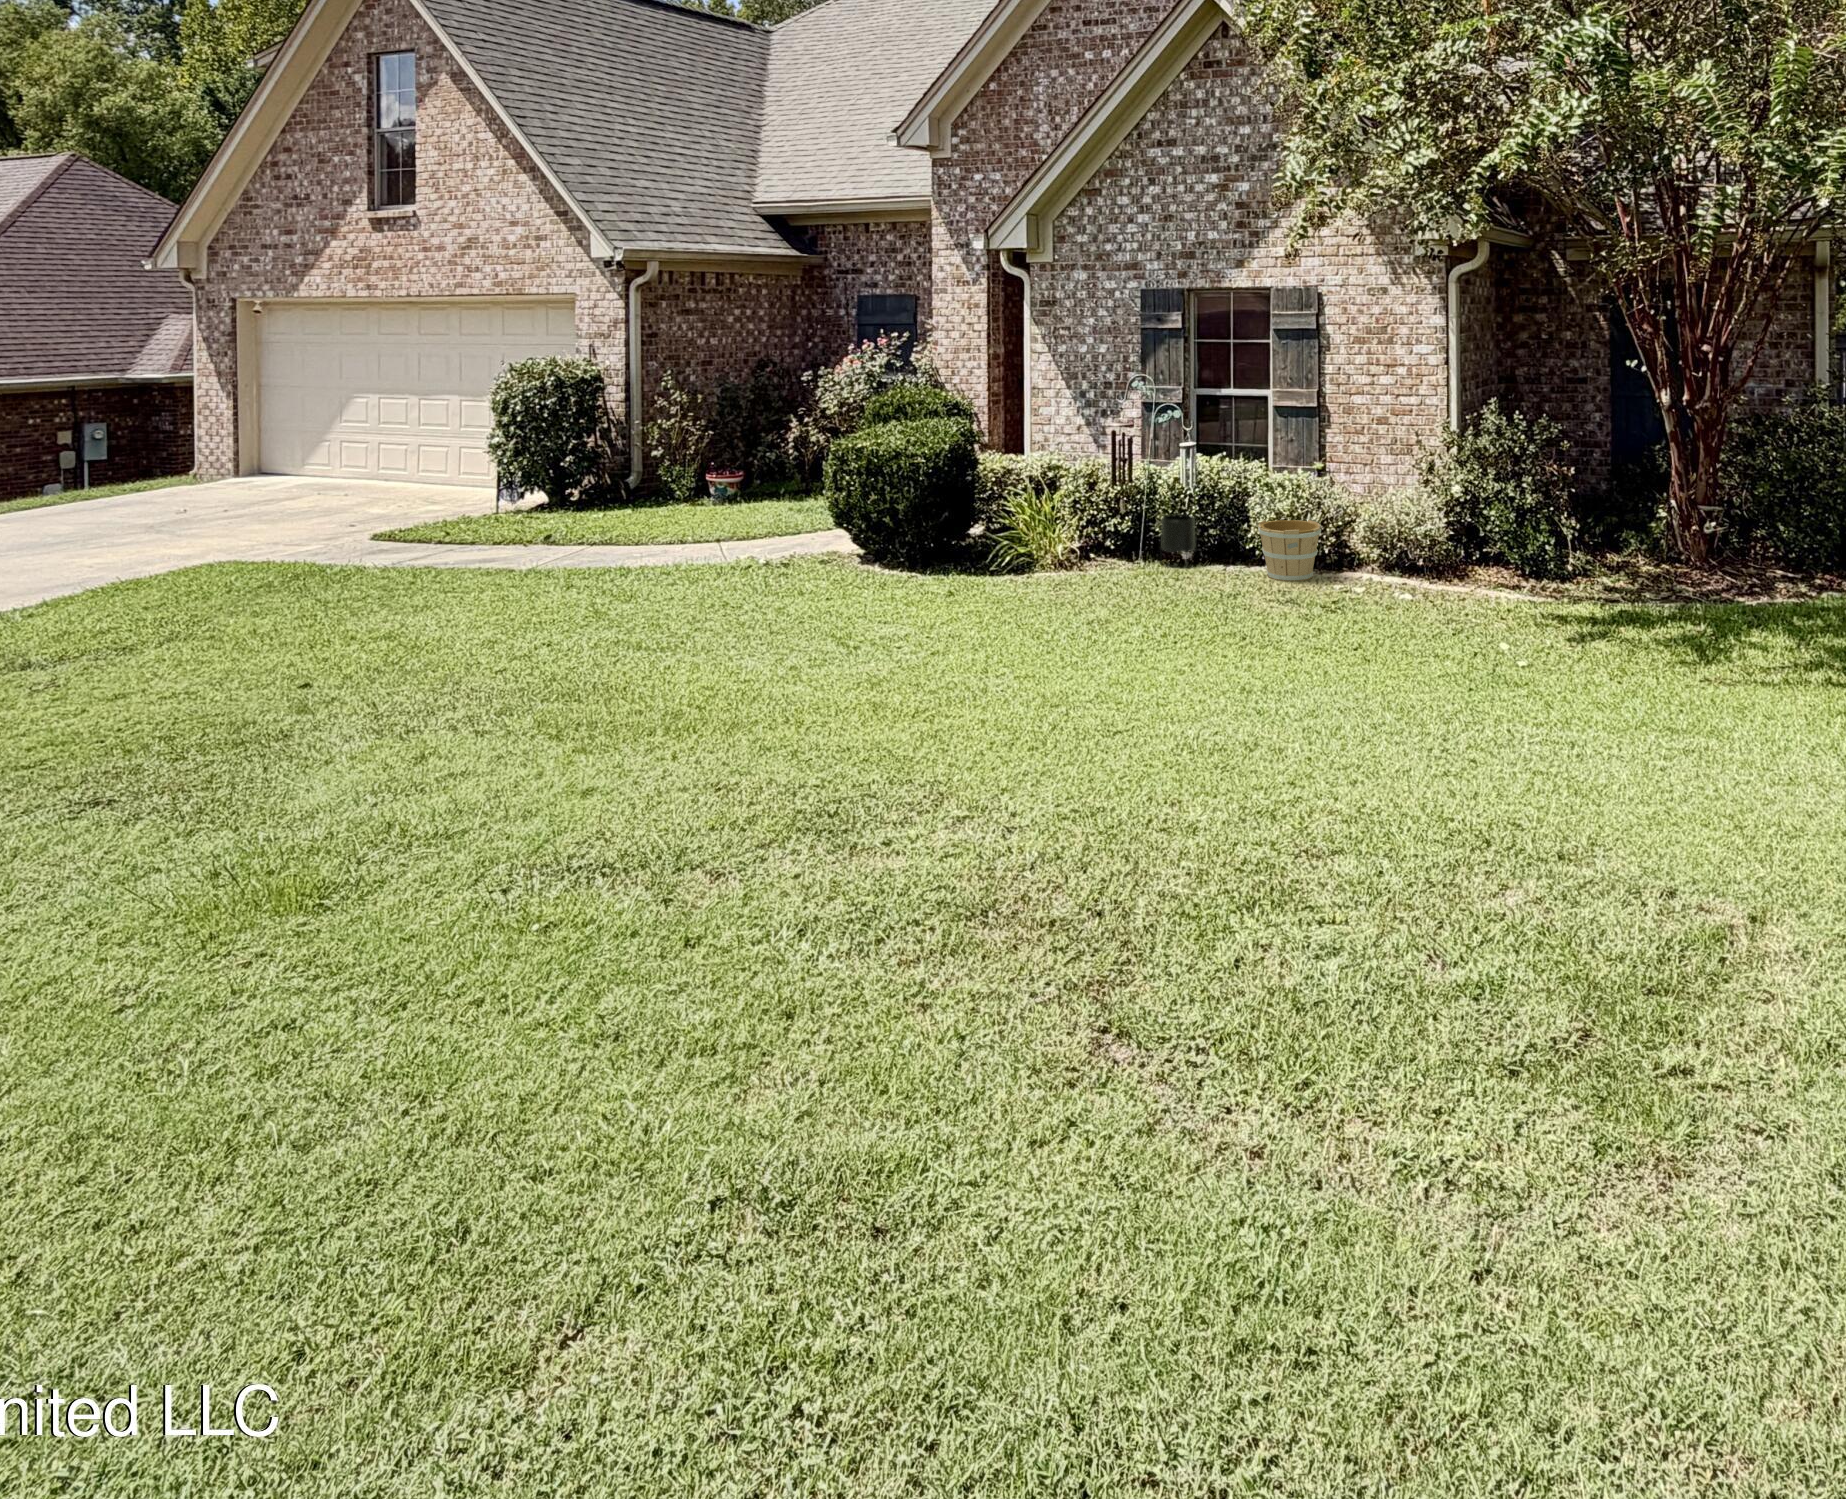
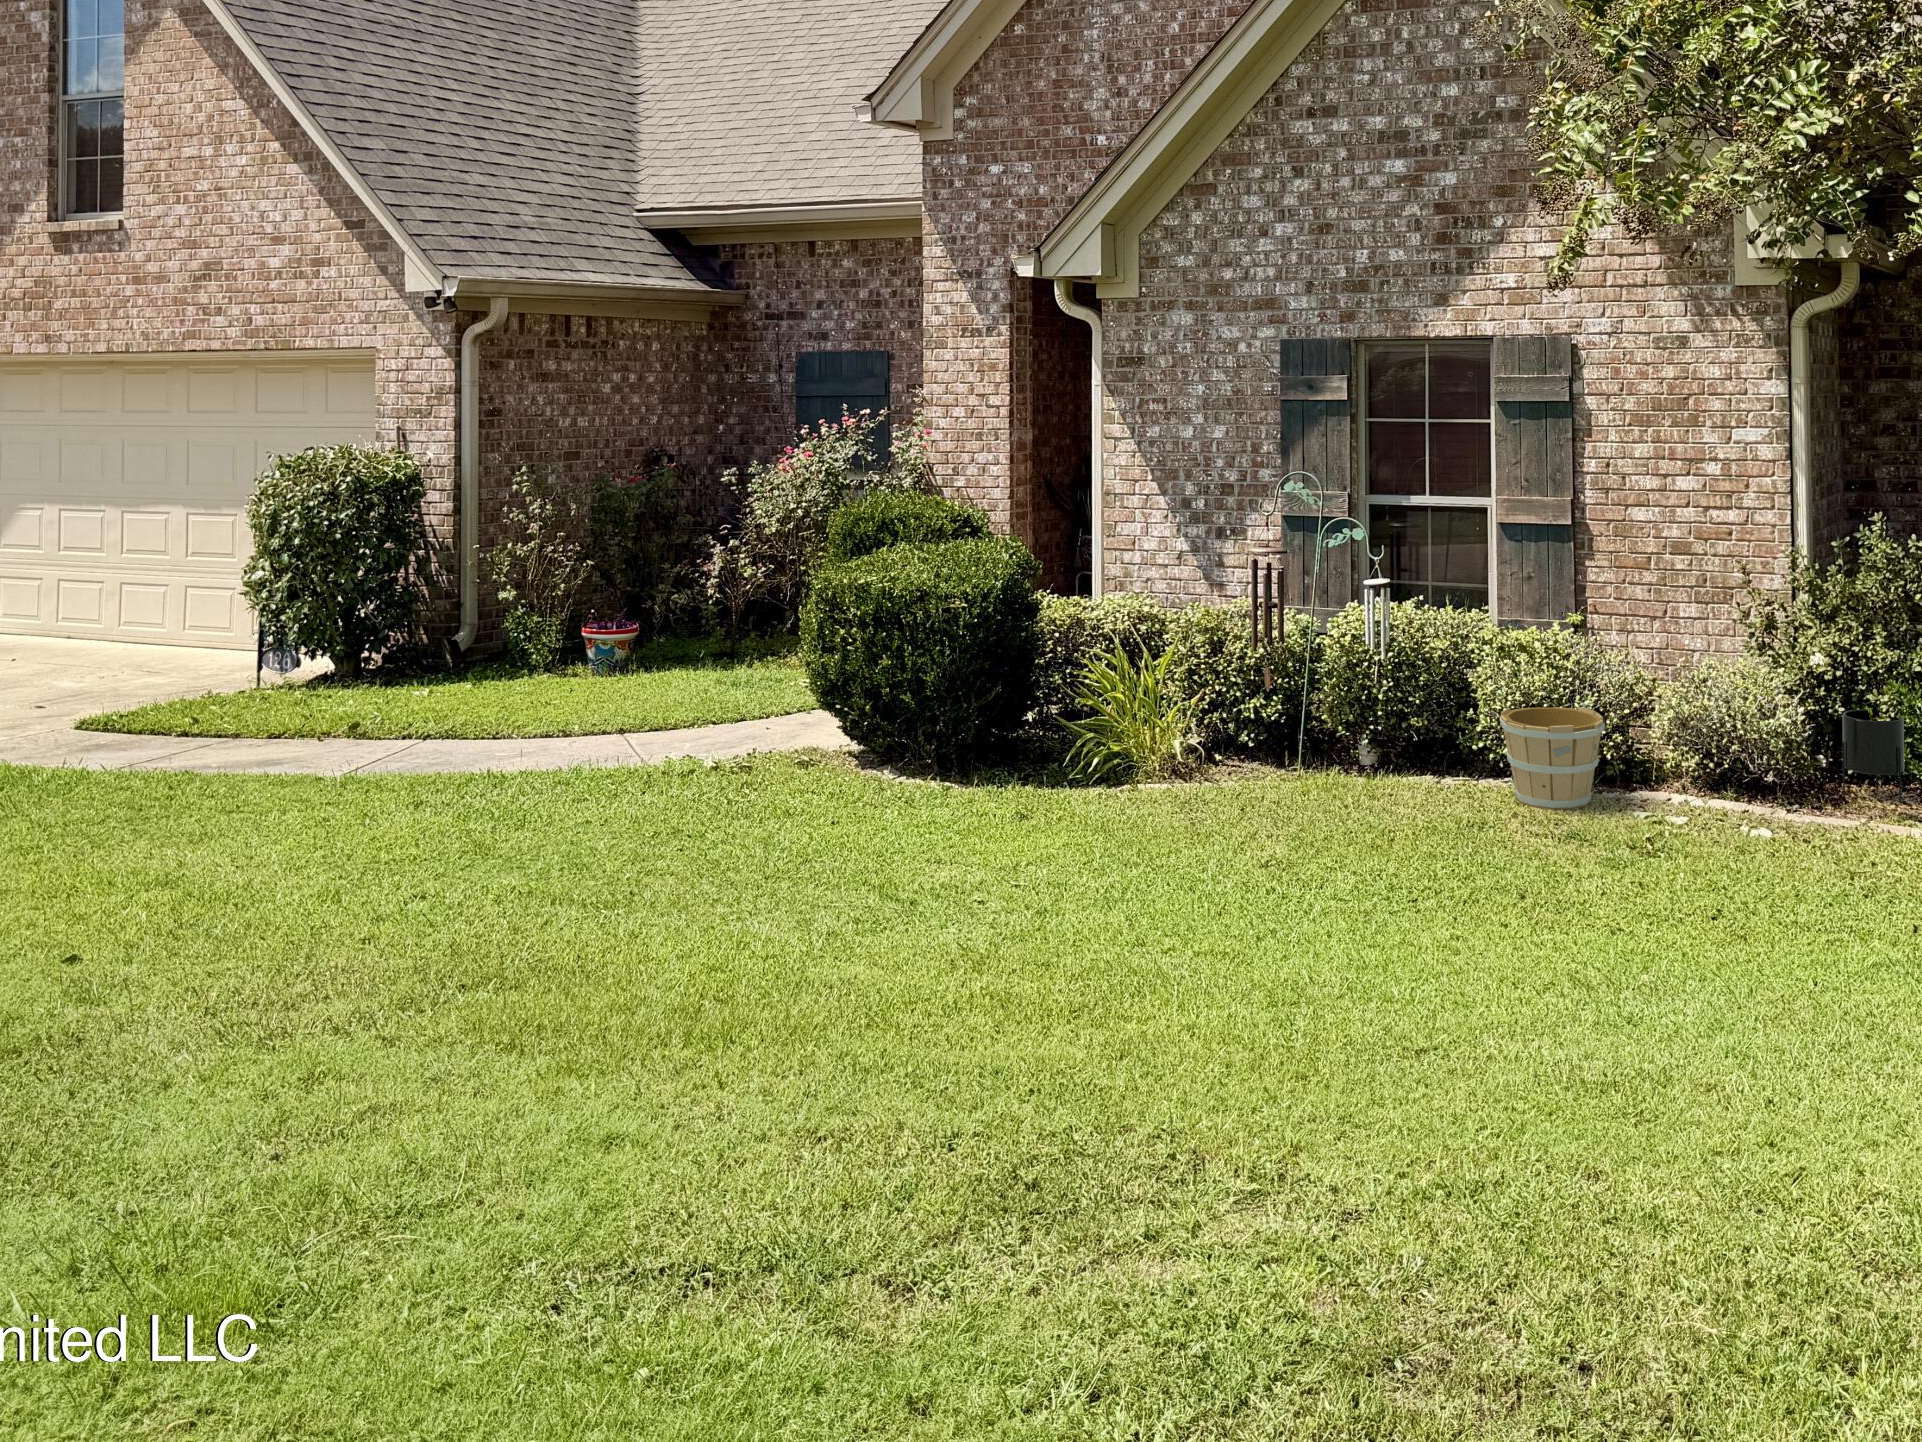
planter: present [1160,515,1195,564] -> present [1843,710,1904,803]

